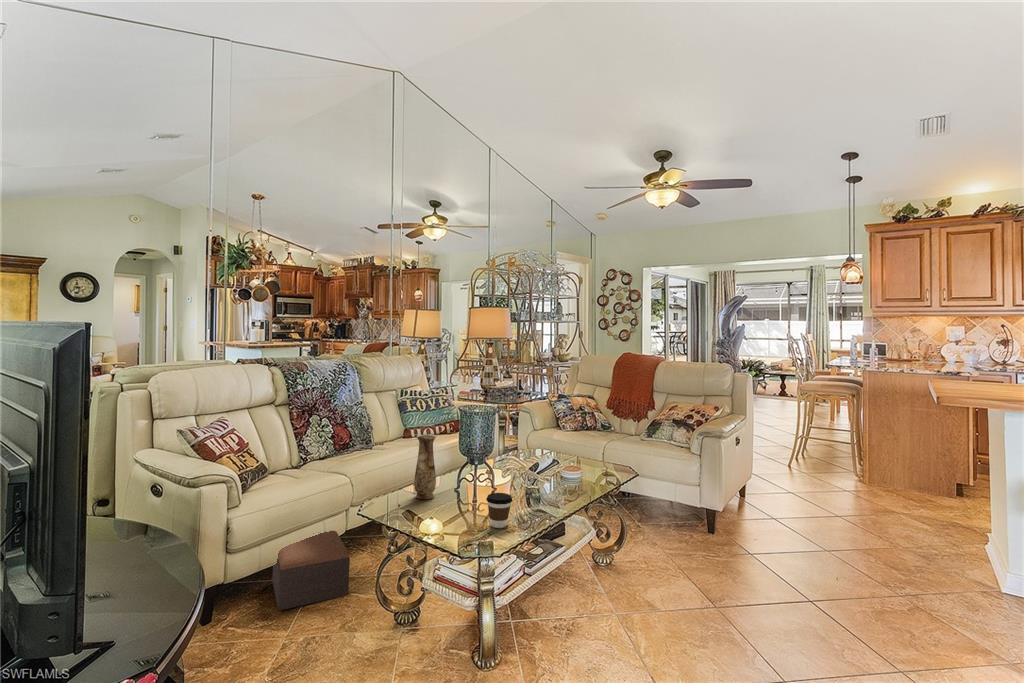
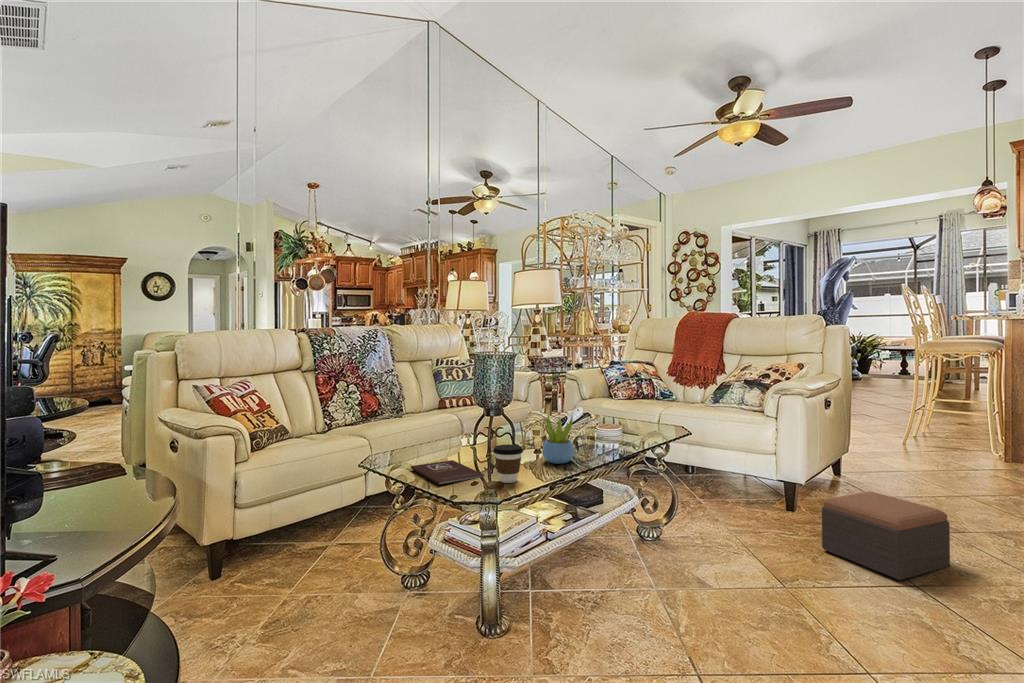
vase: present [414,434,436,499] -> none [429,388,452,458]
succulent plant: none [521,463,549,506] -> present [542,415,574,464]
book: none [403,502,475,531] -> present [411,460,484,485]
footstool: present [272,531,350,611] -> present [822,491,950,580]

